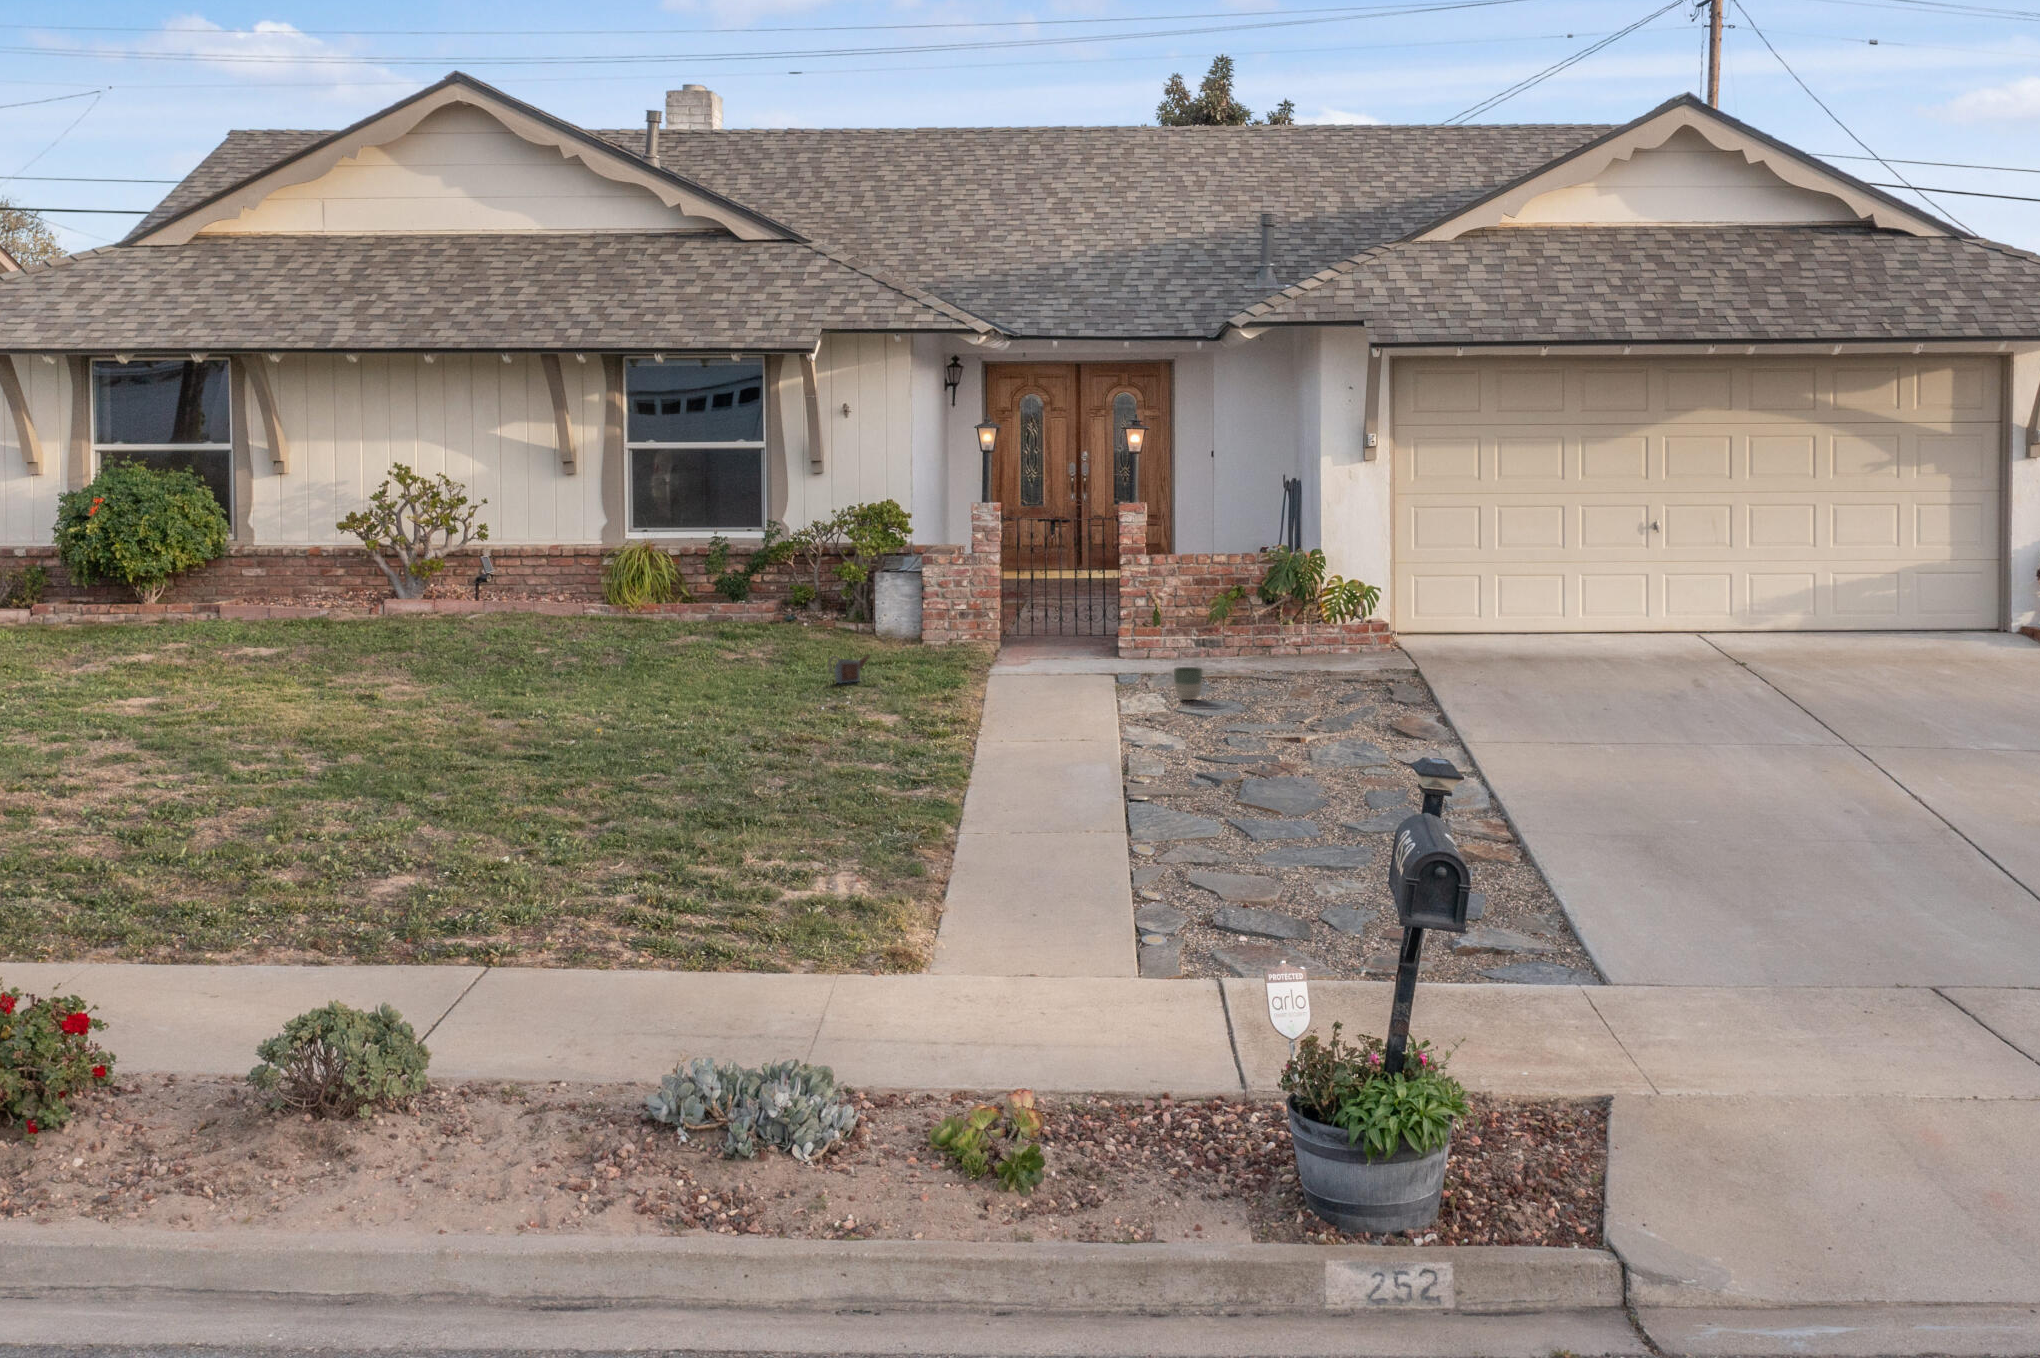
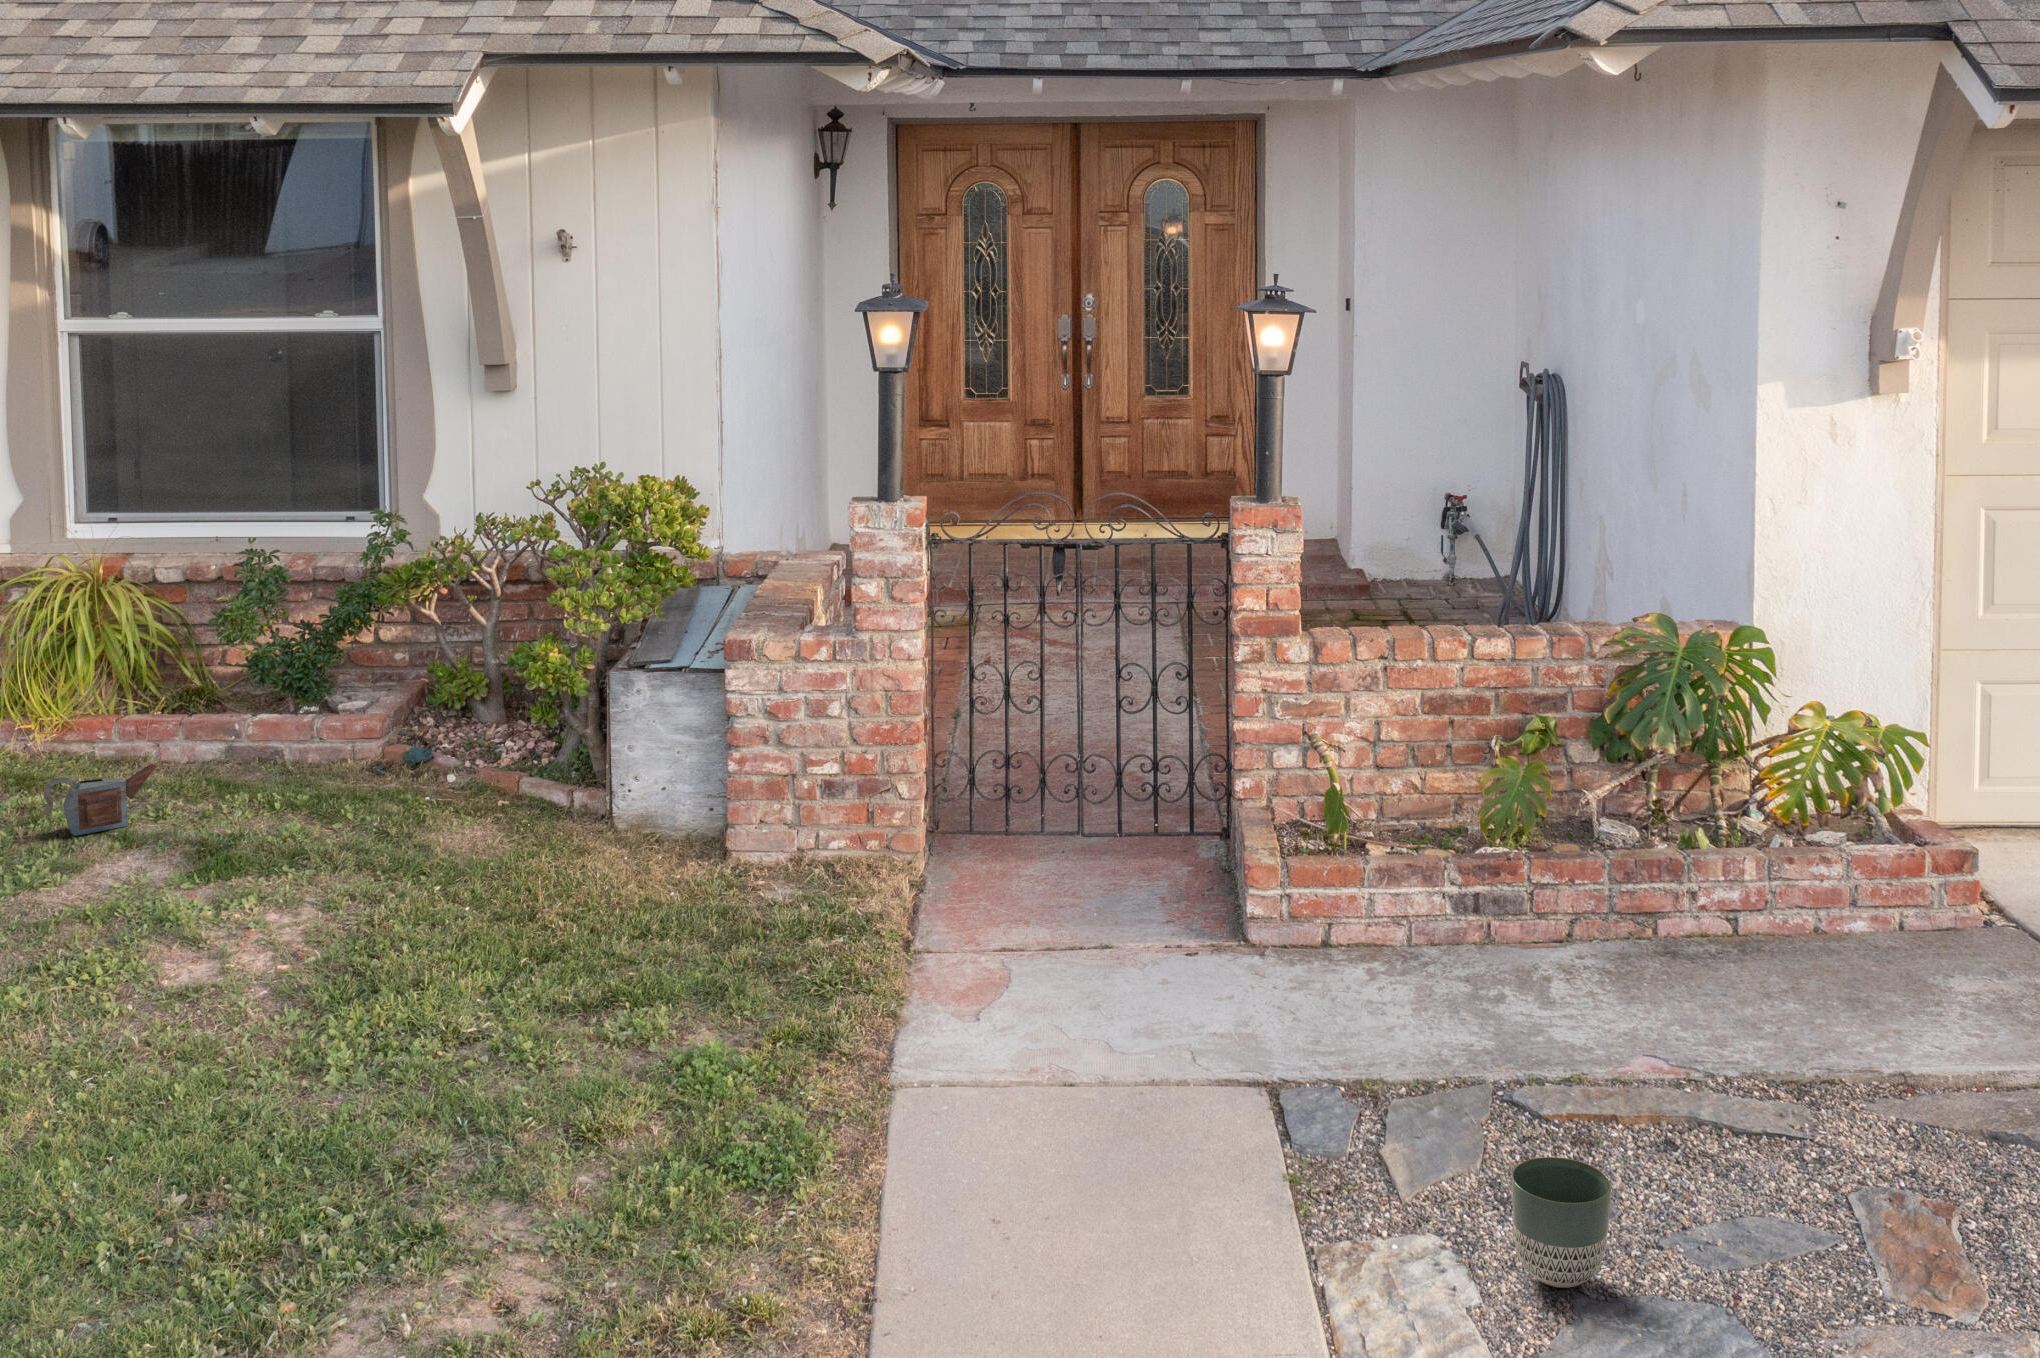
watering can: present [828,655,870,683] -> present [43,763,157,836]

